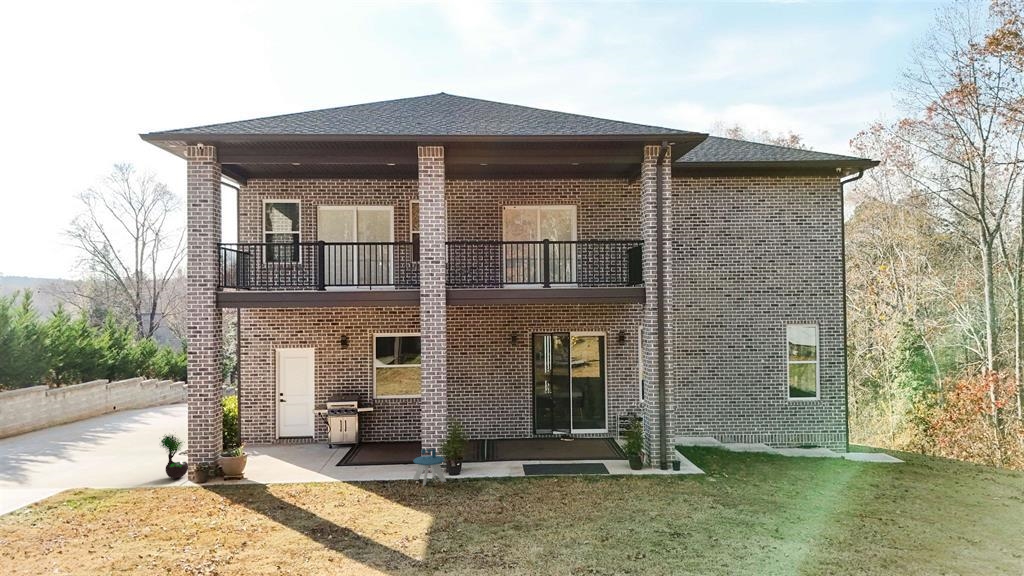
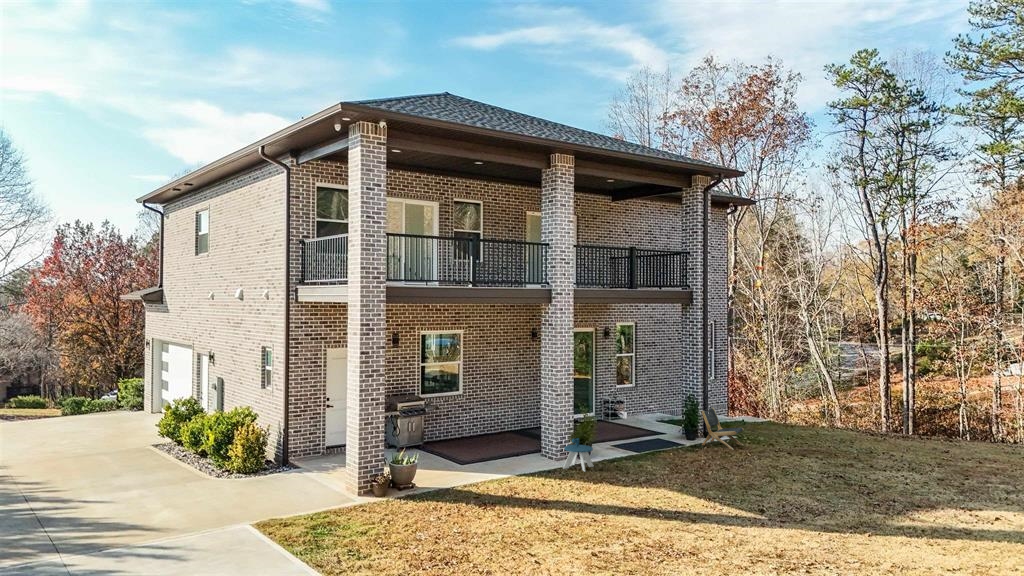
lounge chair: none [635,428,689,484] -> present [702,407,744,450]
potted tree: present [161,435,188,479] -> none [315,442,348,497]

